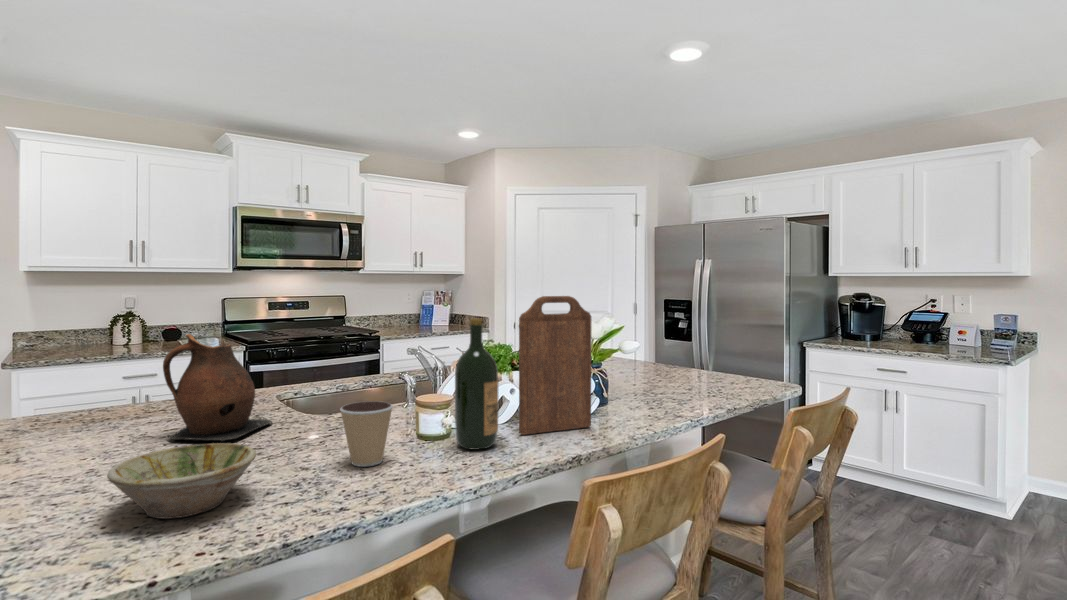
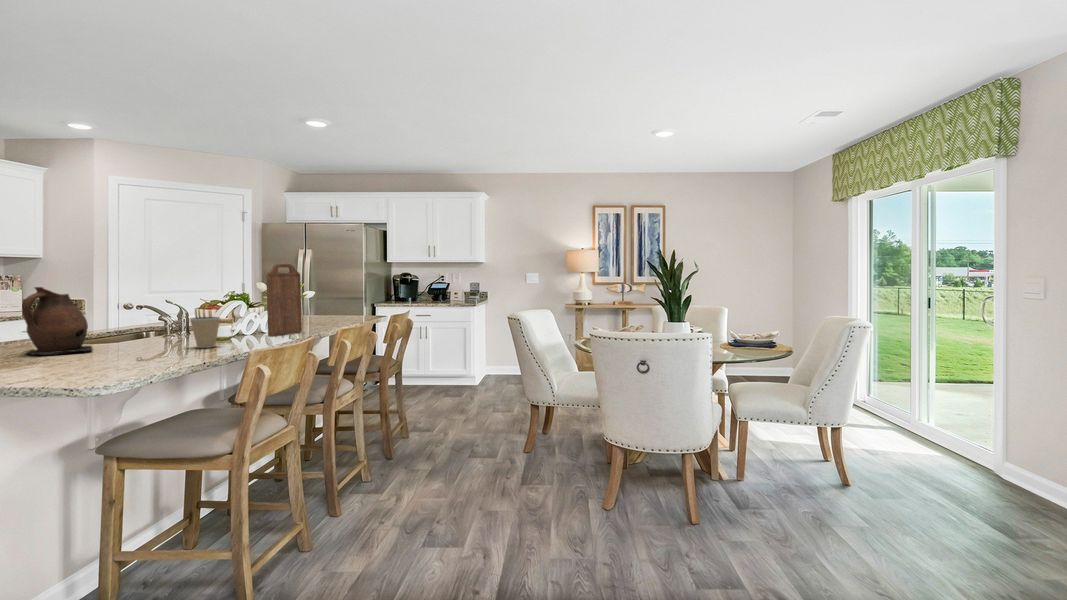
wine bottle: present [455,319,498,450] -> none [240,274,265,341]
bowl: present [107,443,256,519] -> none [105,335,182,363]

